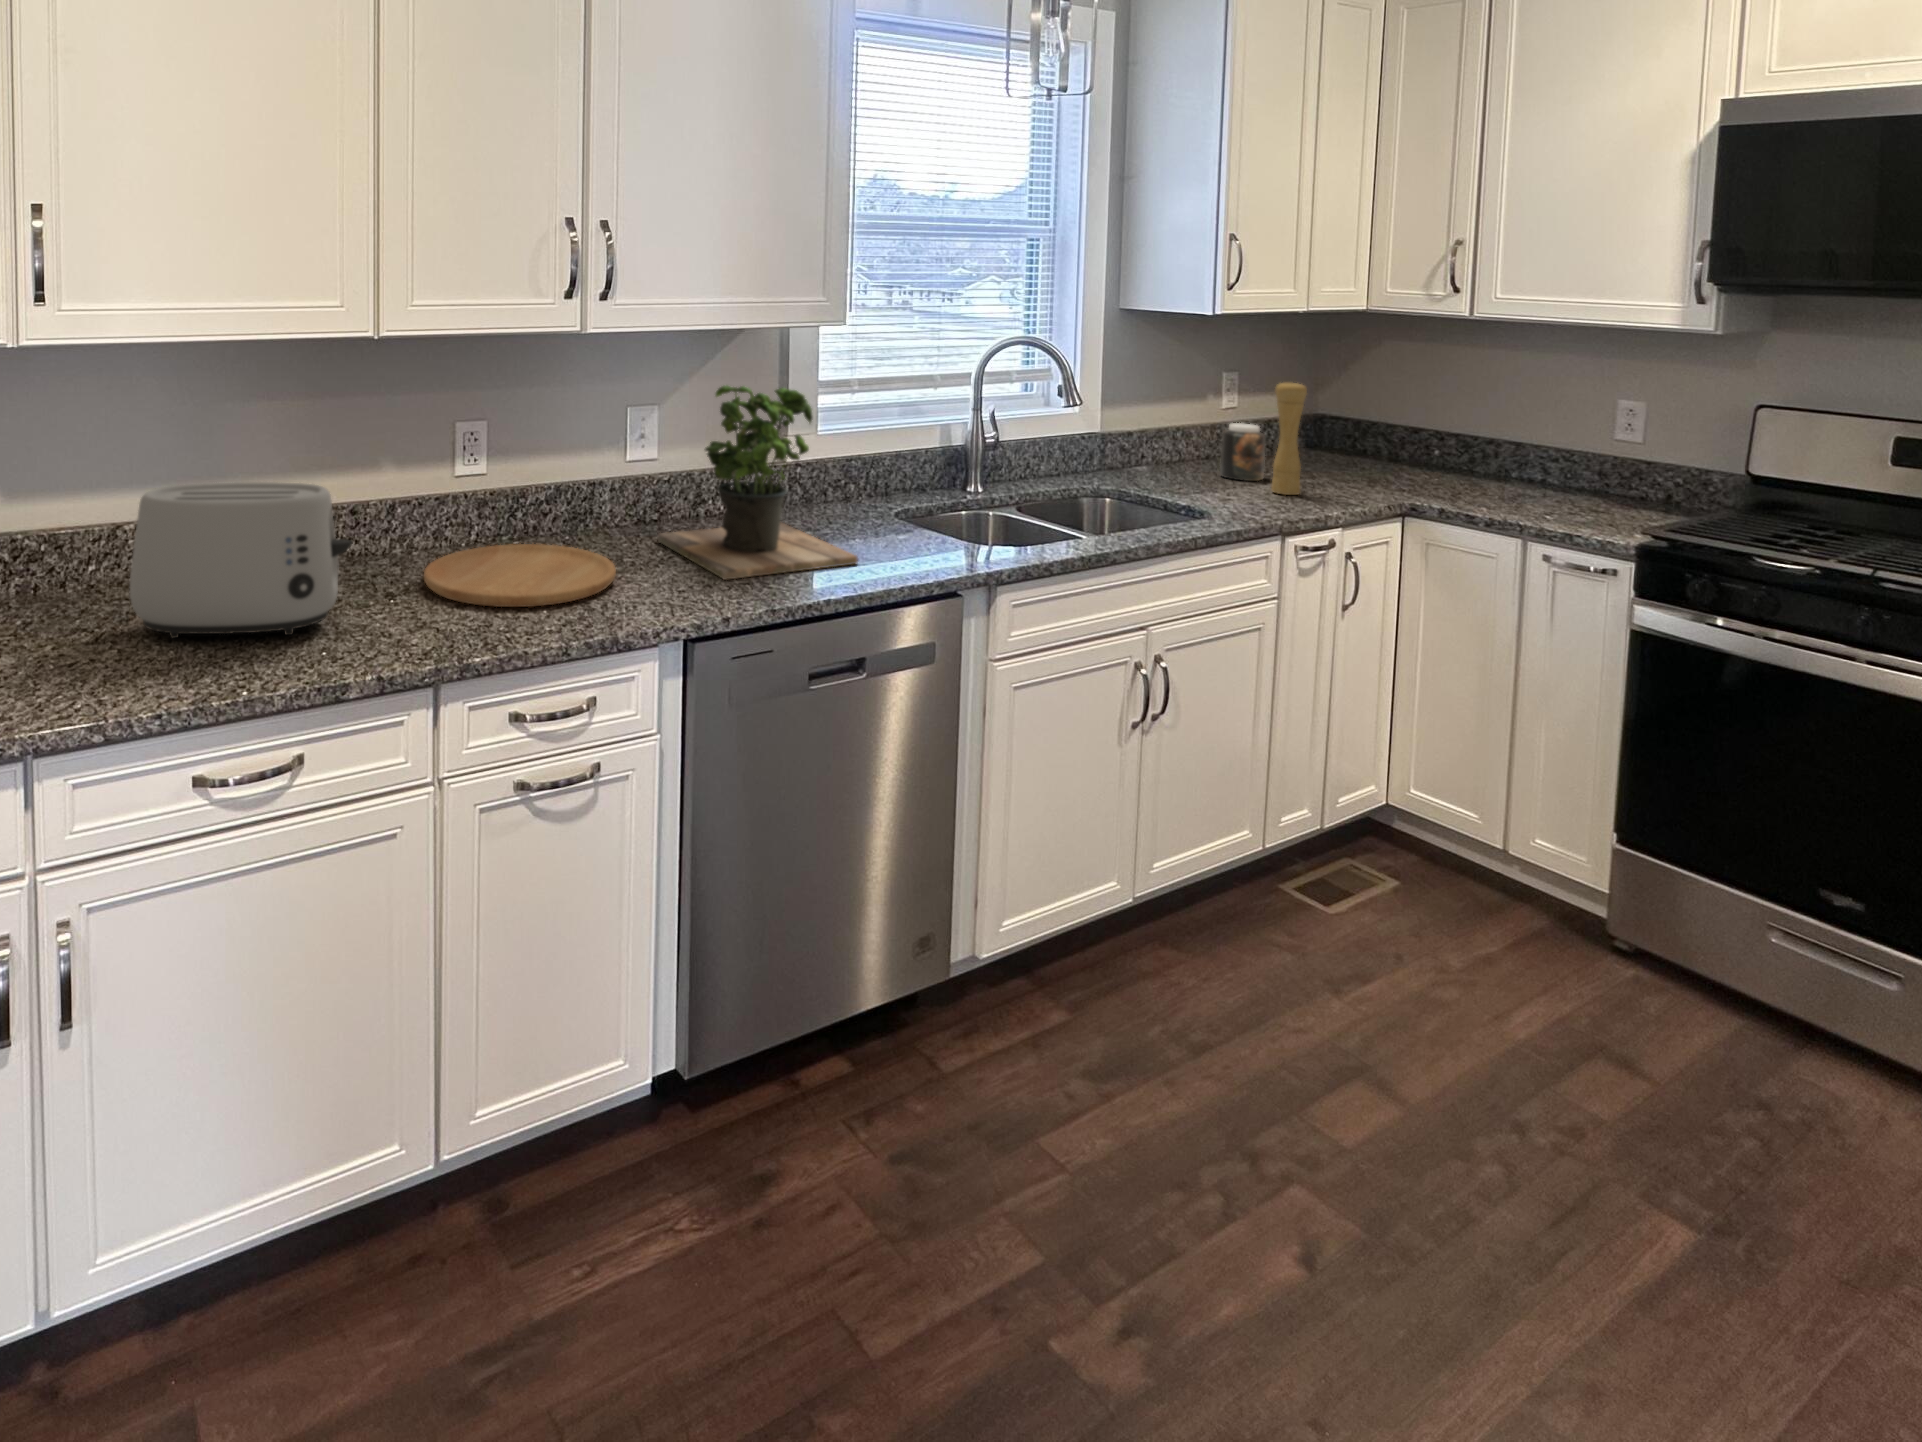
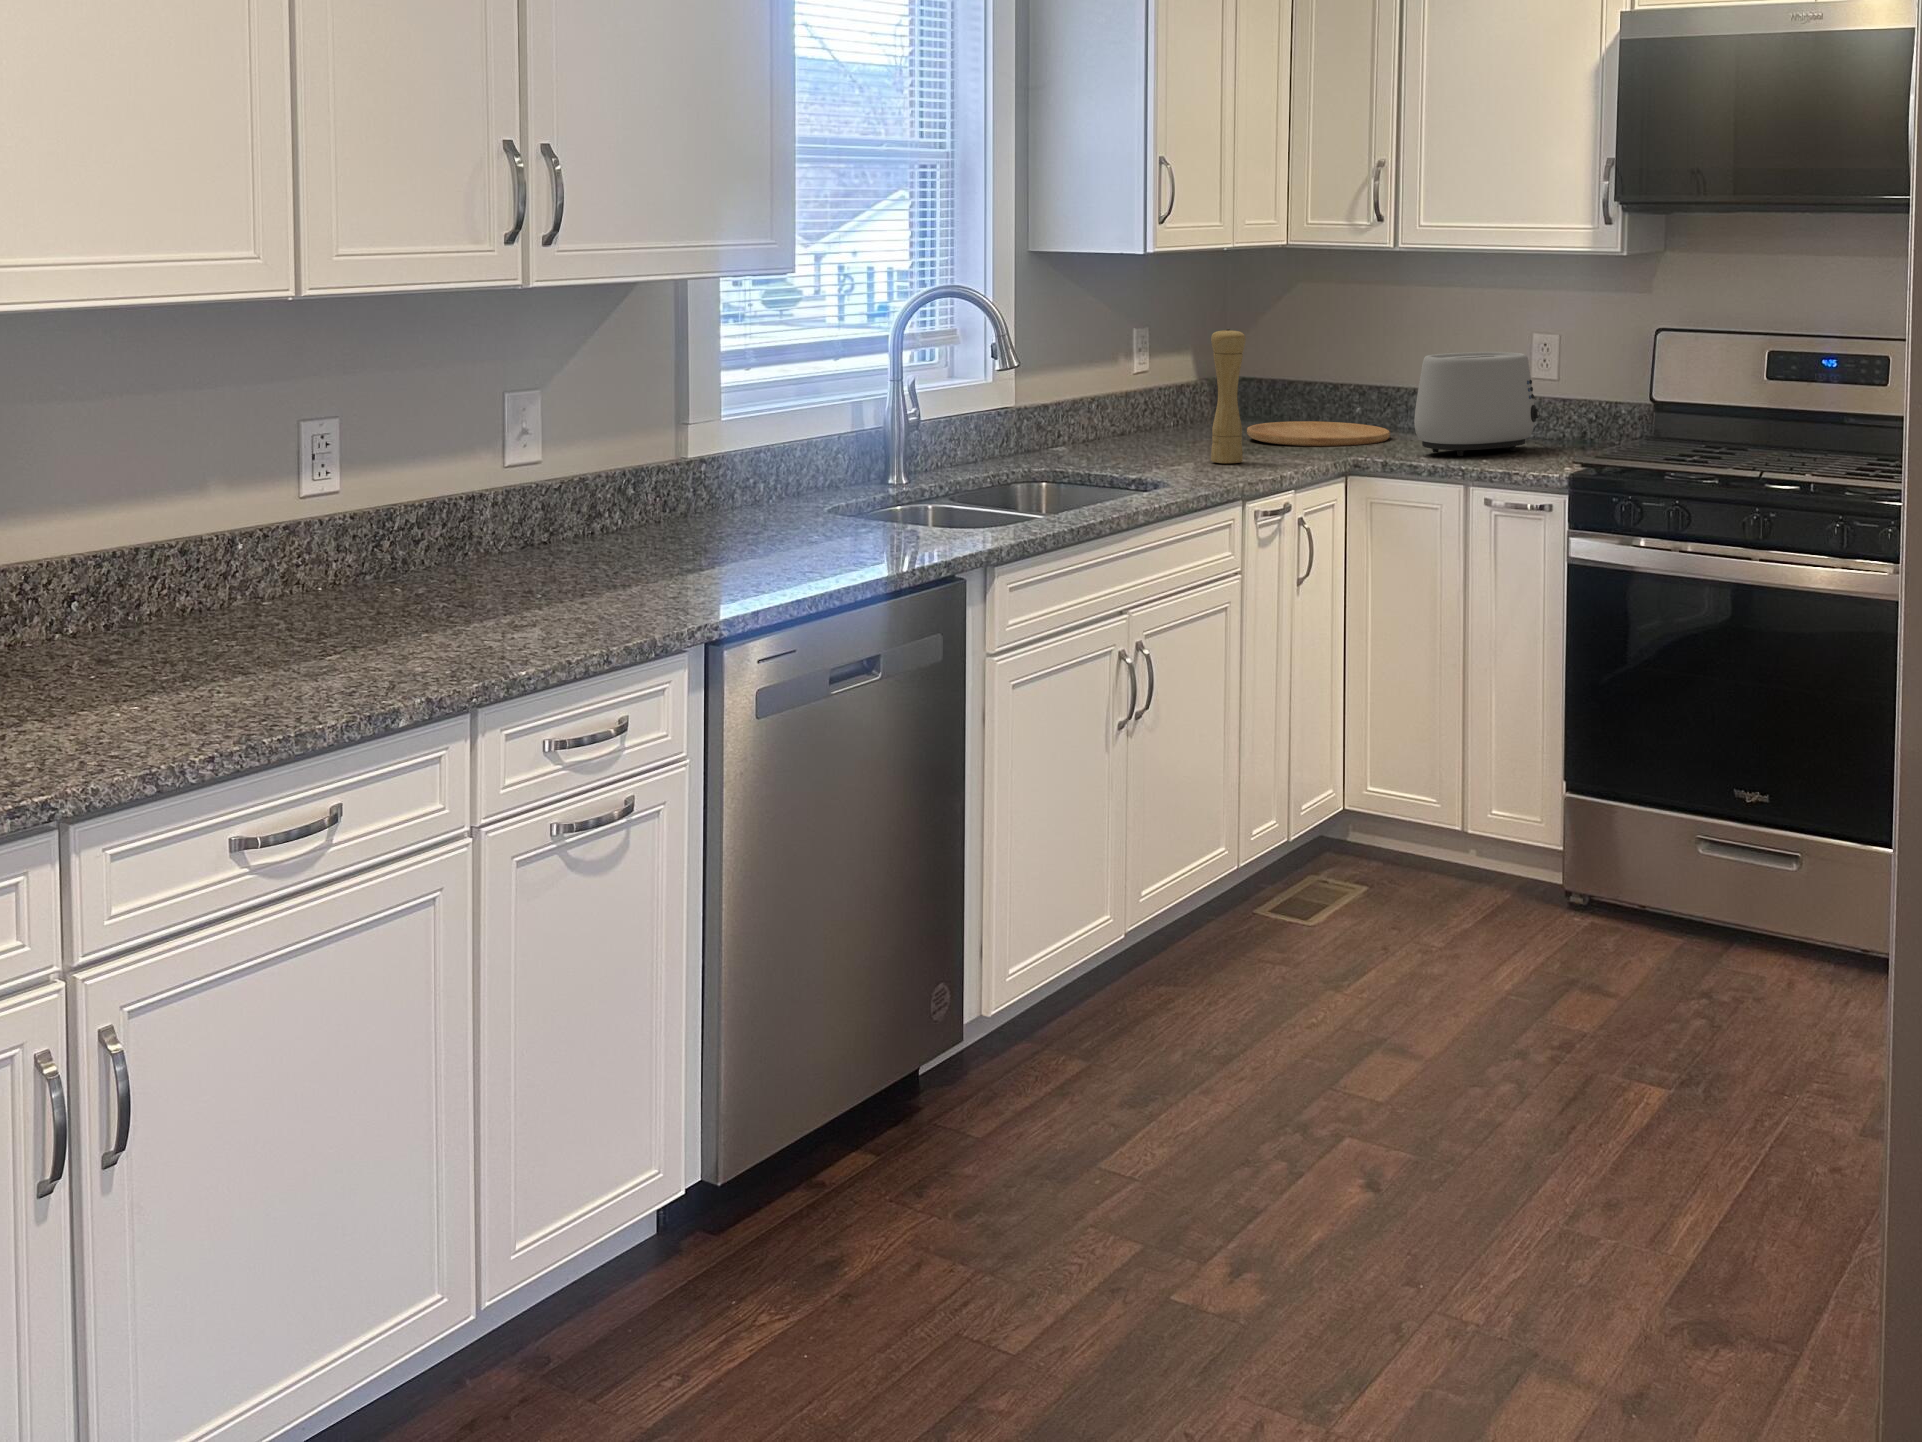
potted plant: present [658,386,858,580] -> none [574,347,842,586]
jar: present [1220,423,1265,481] -> none [1143,387,1192,456]
toaster: present [130,482,352,638] -> present [1414,352,1539,456]
cutting board: present [424,544,616,607] -> present [1247,421,1390,446]

